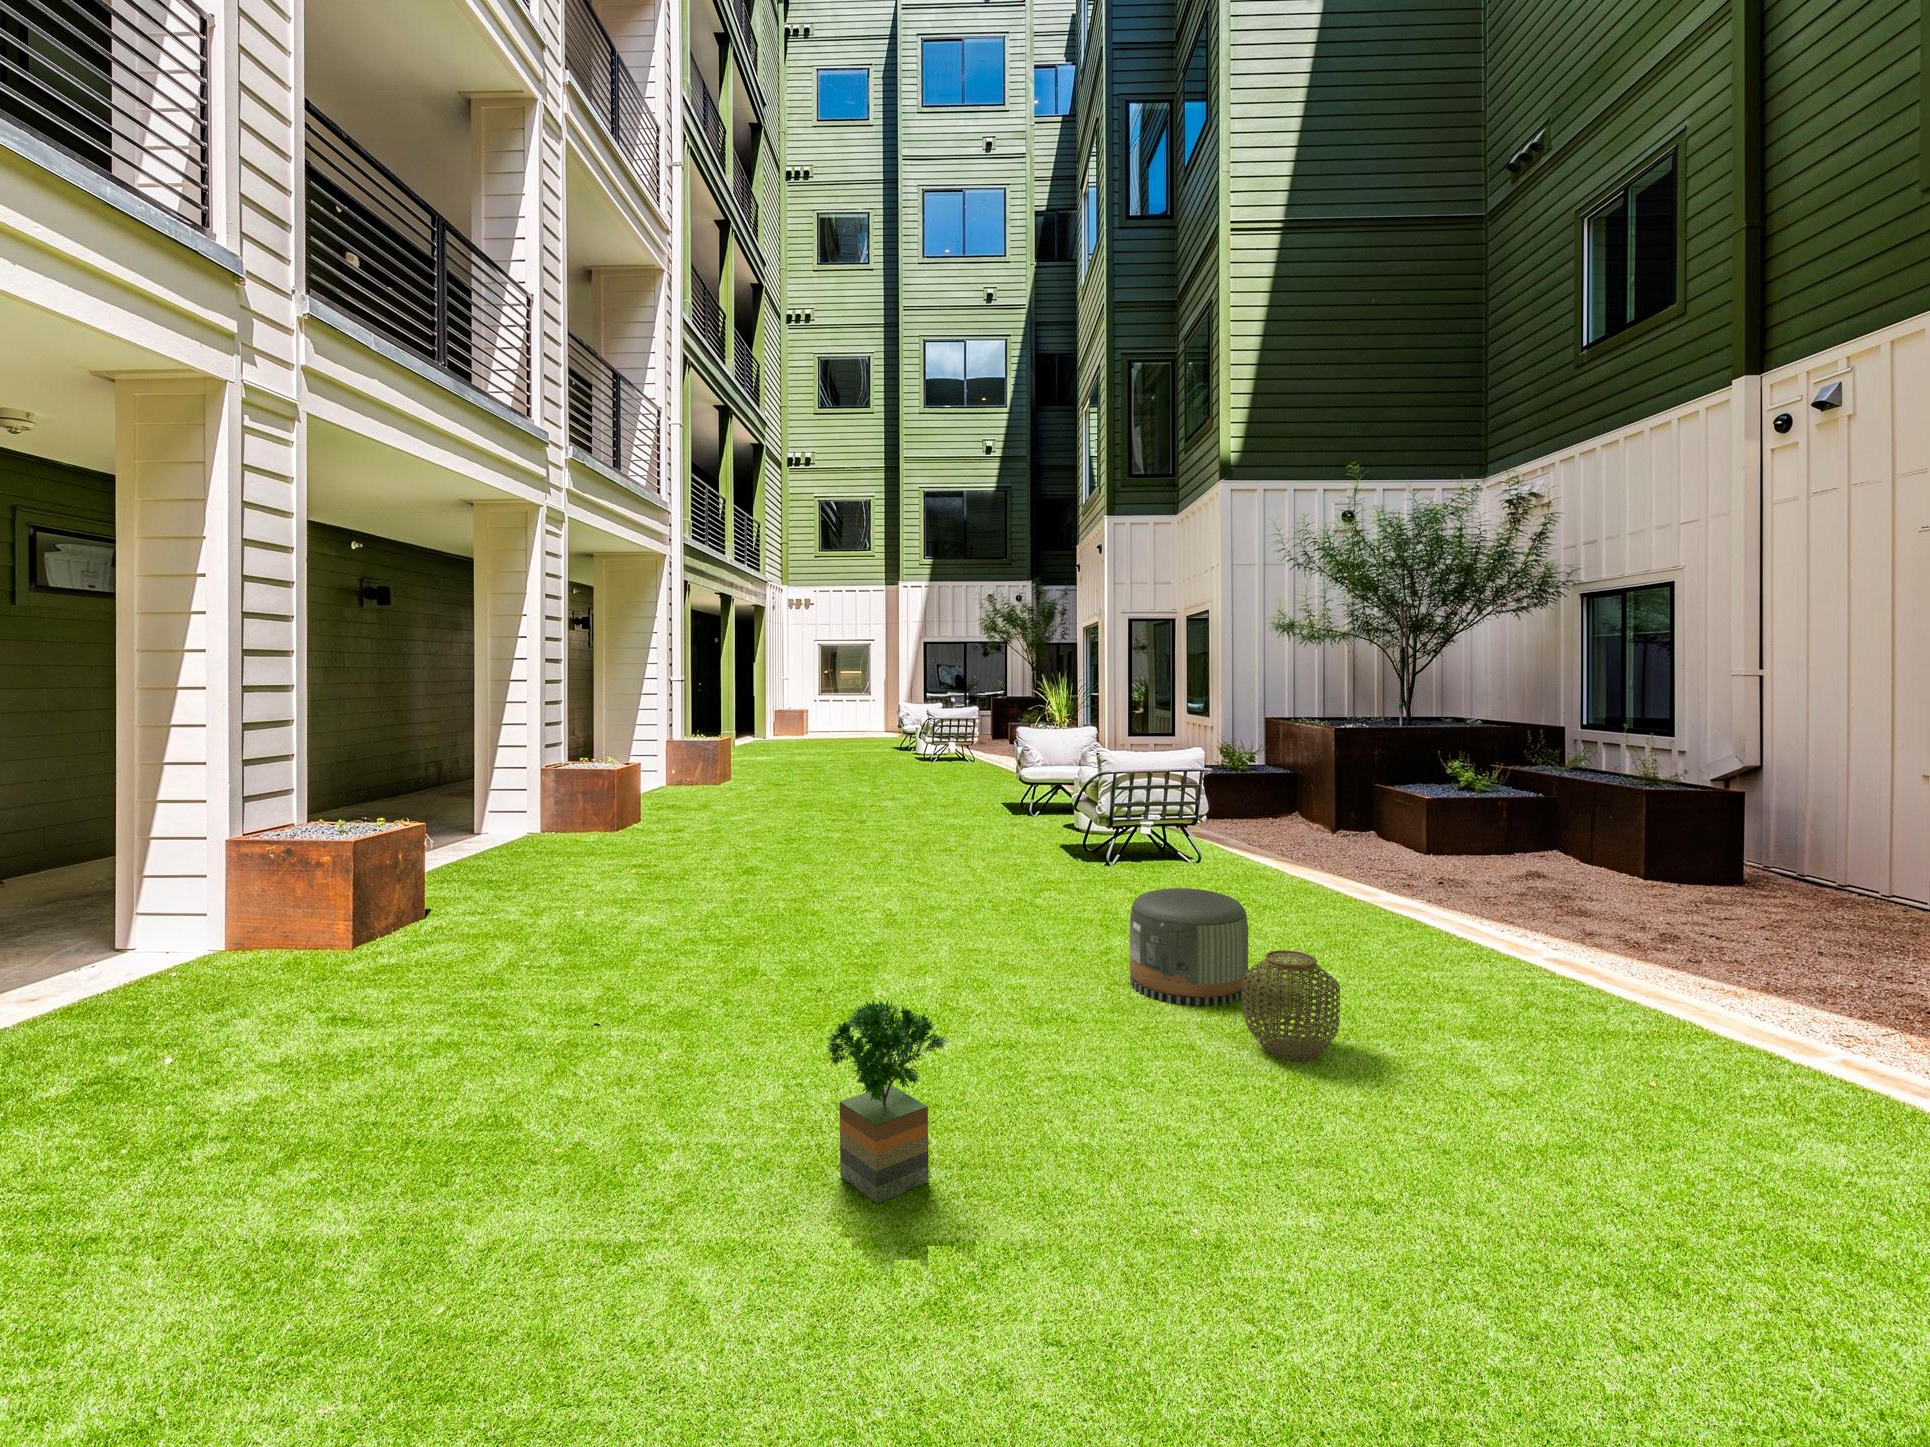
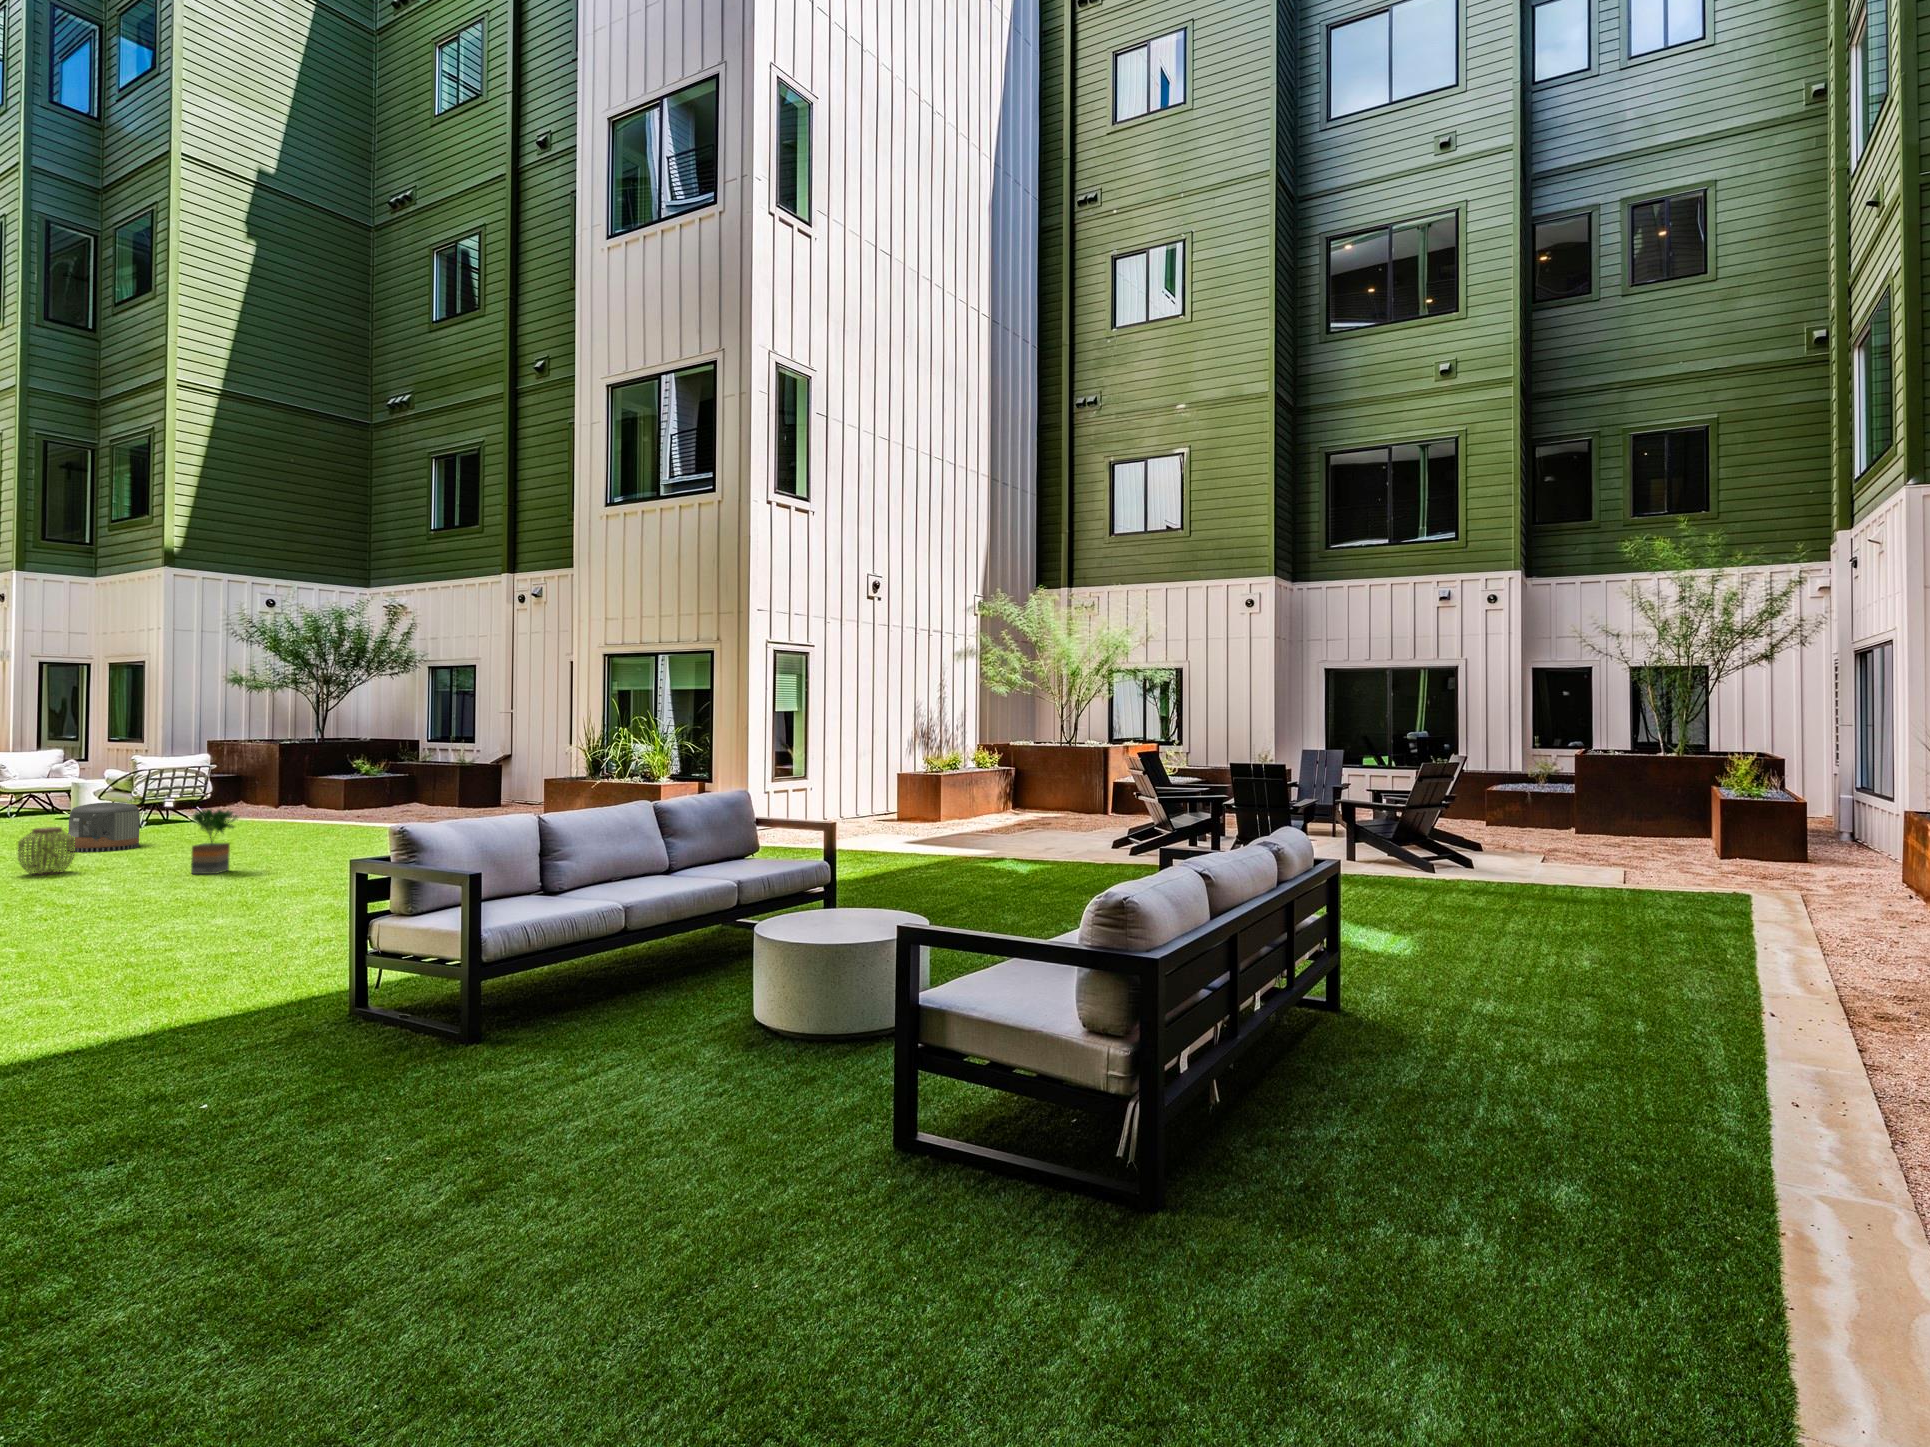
pouf: present [1130,888,1248,1006] -> present [68,802,140,852]
woven basket: present [1242,950,1340,1061] -> present [18,827,75,875]

